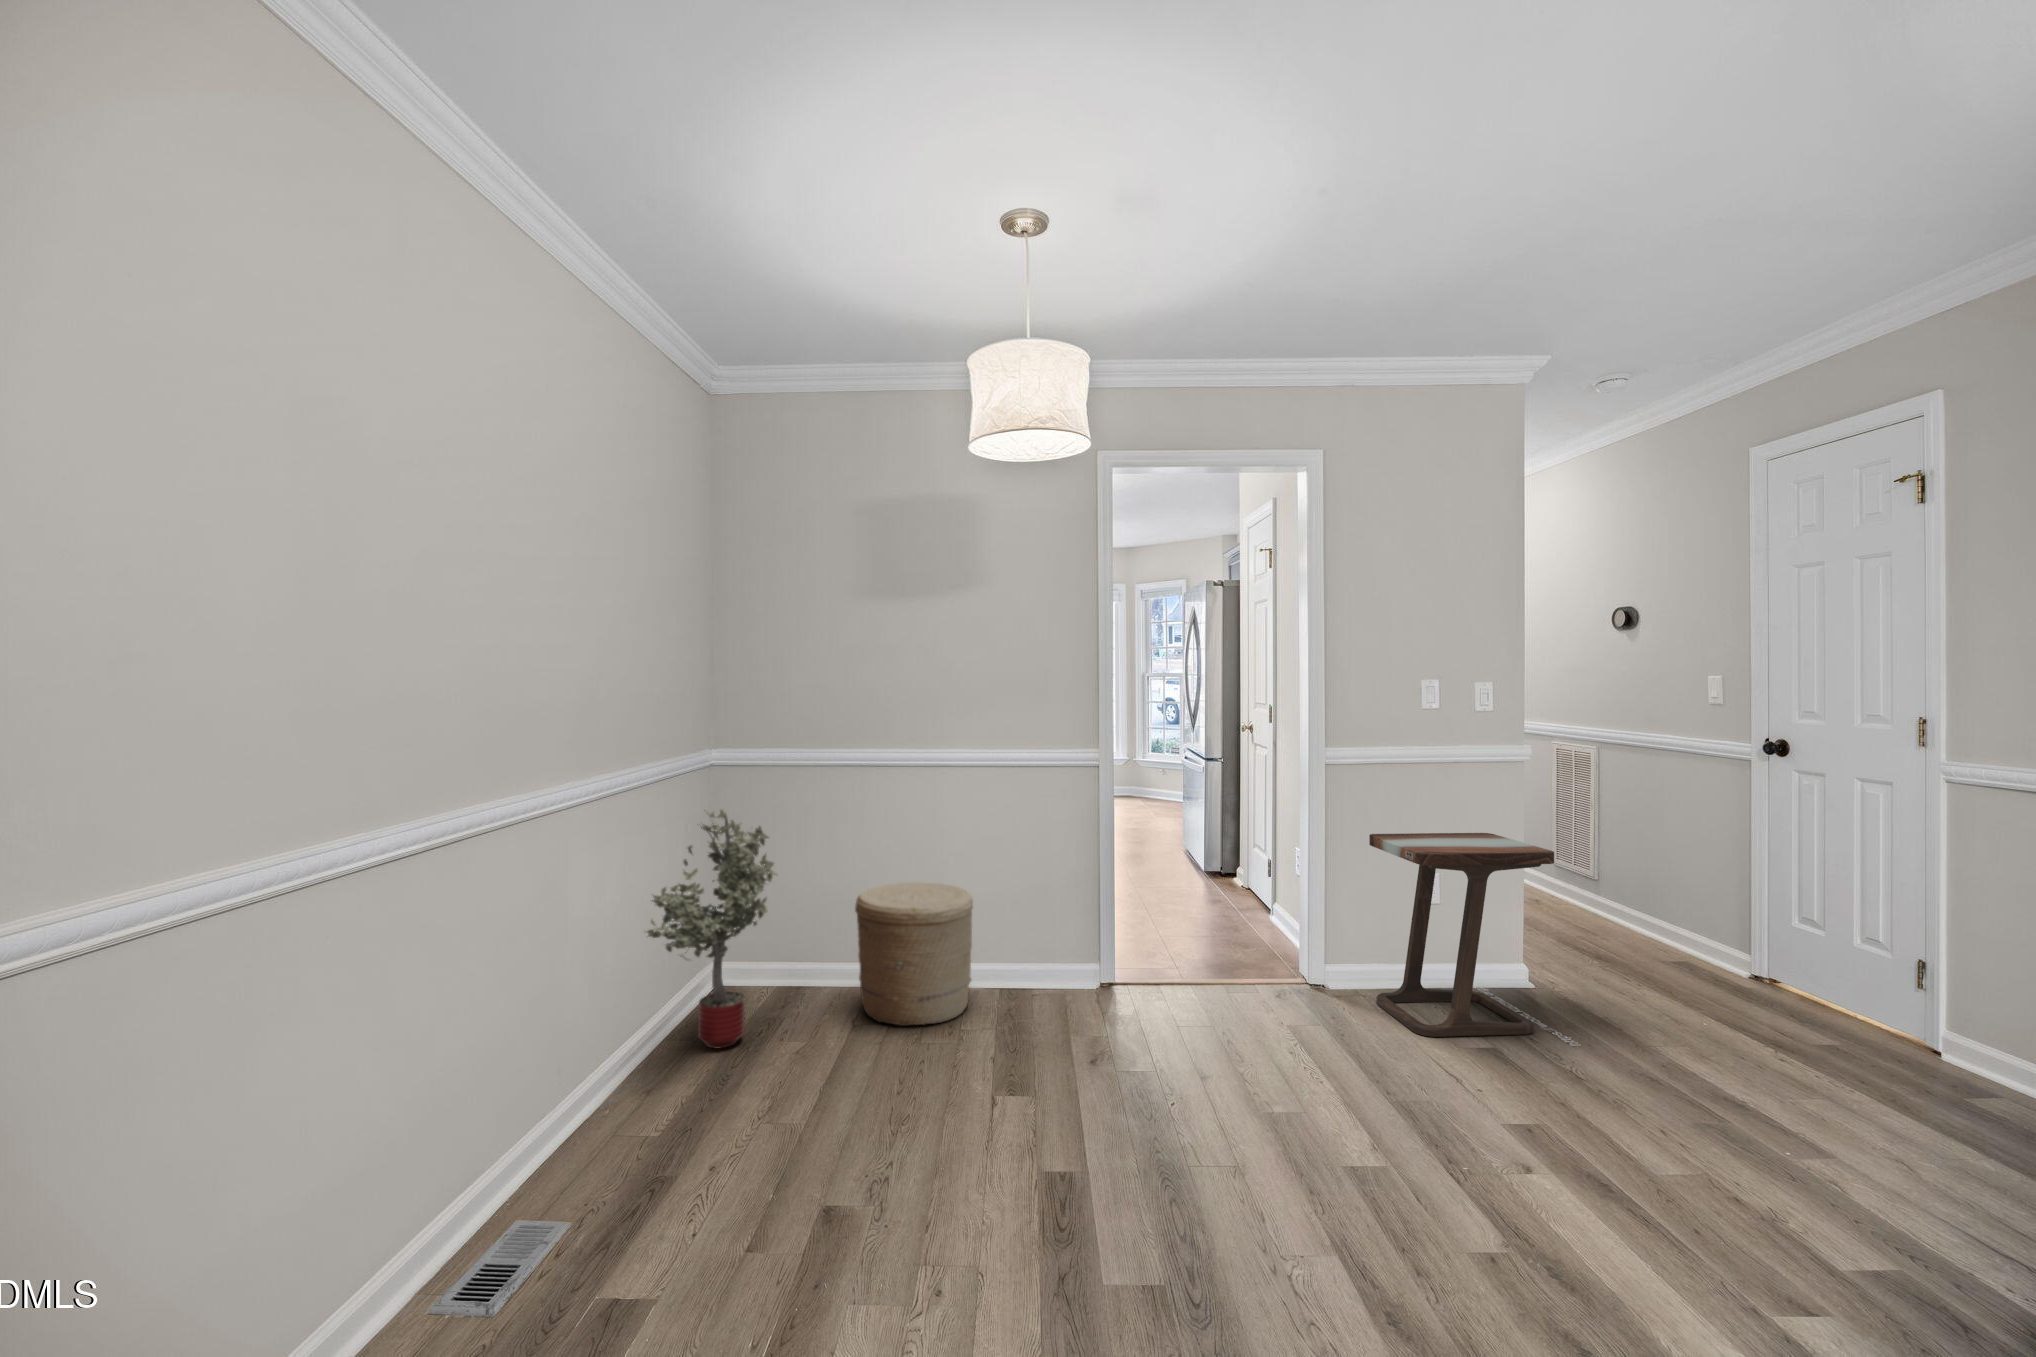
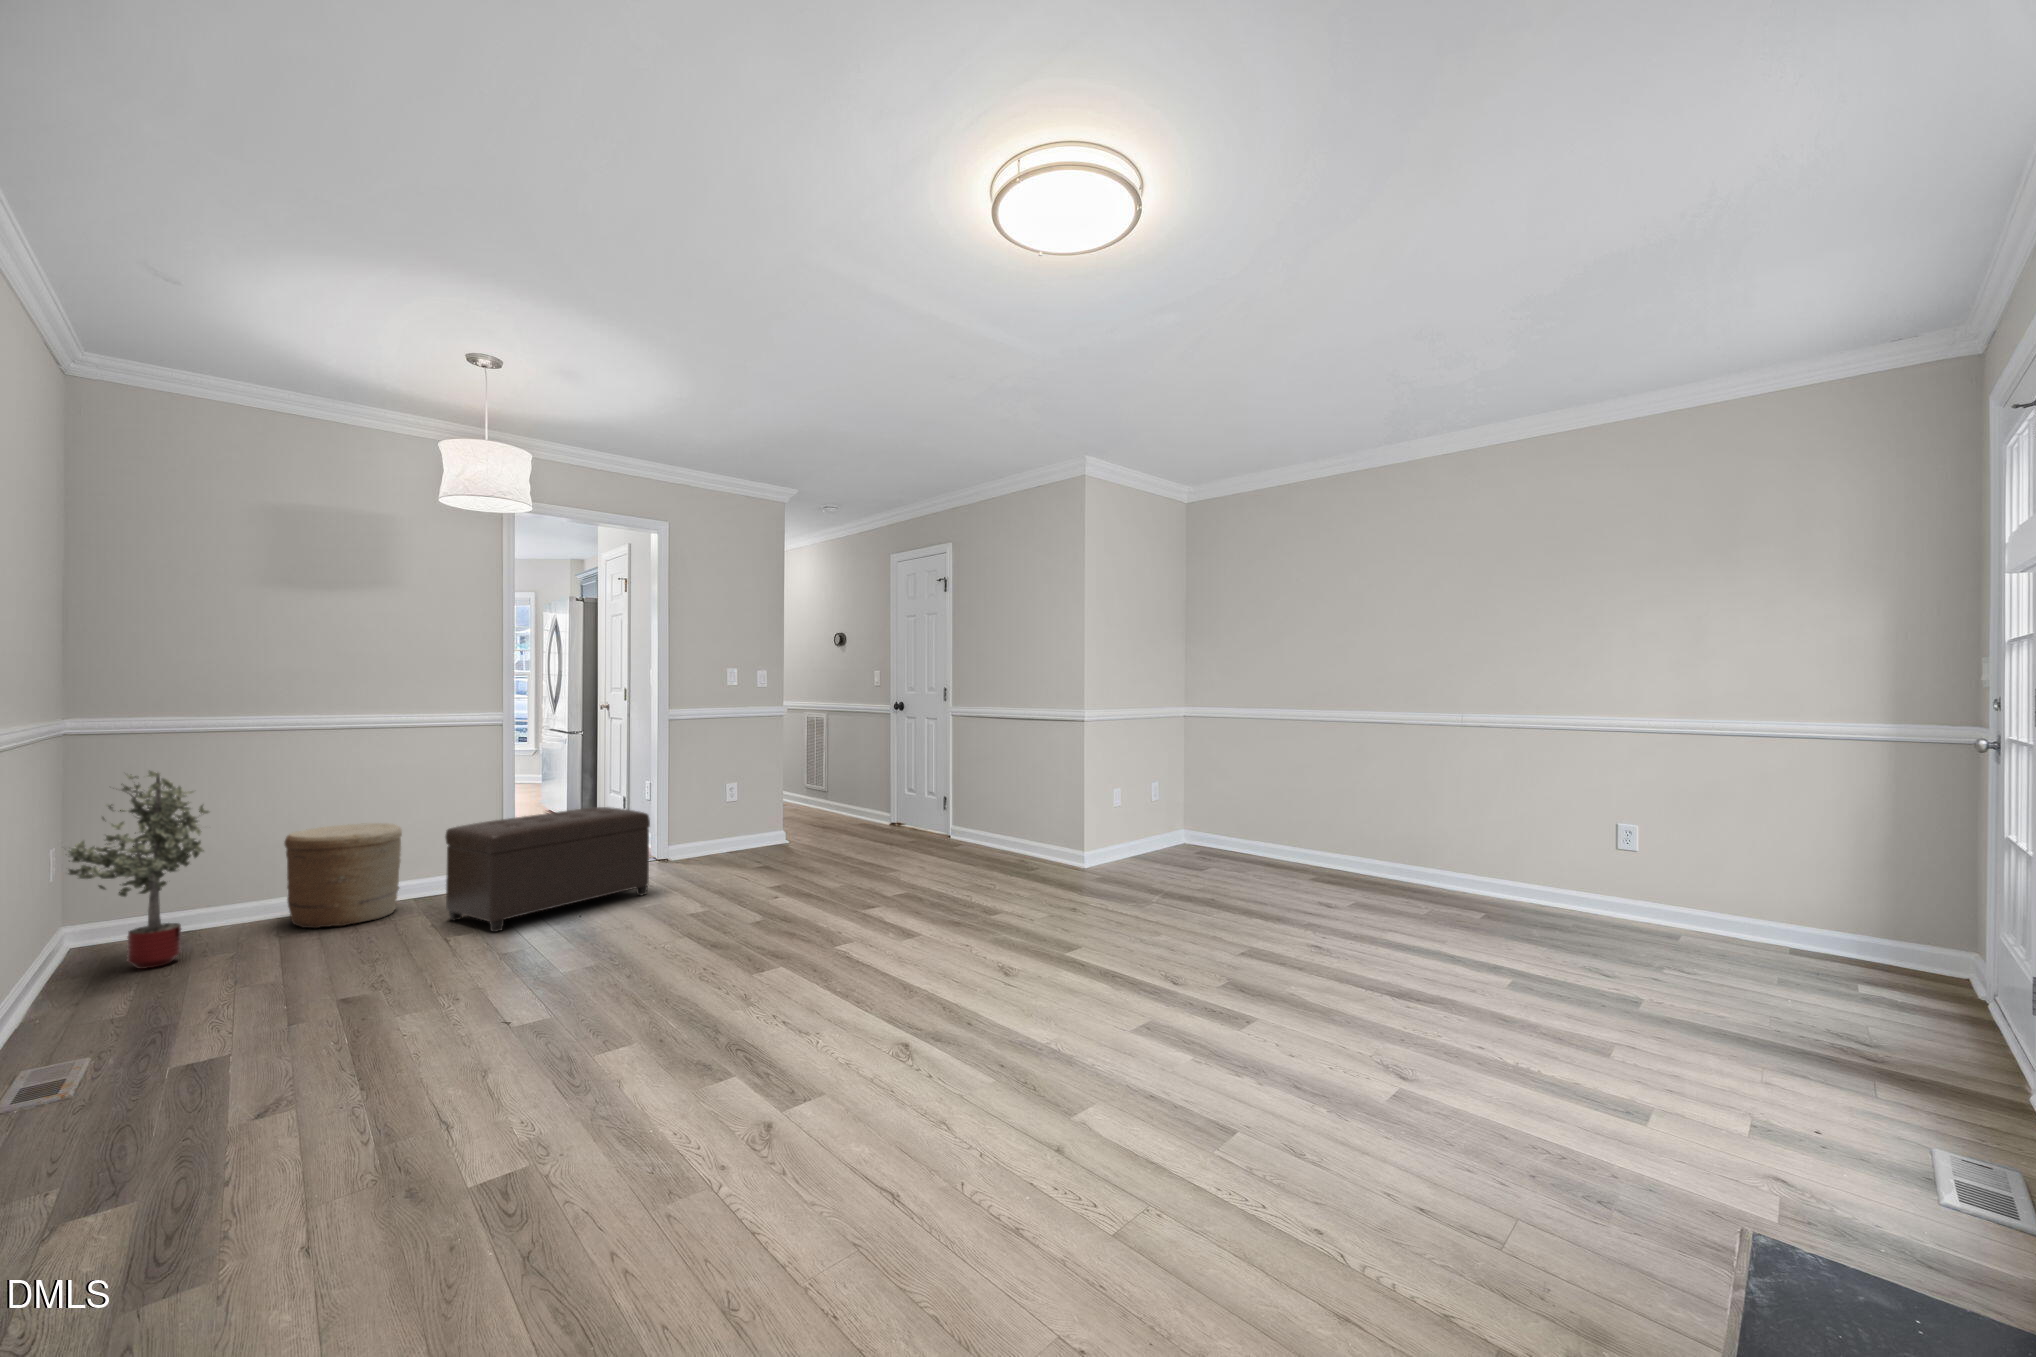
side table: present [1369,833,1573,1046] -> none [695,757,805,868]
ottoman: none [1004,903,1289,1107] -> present [445,807,650,932]

